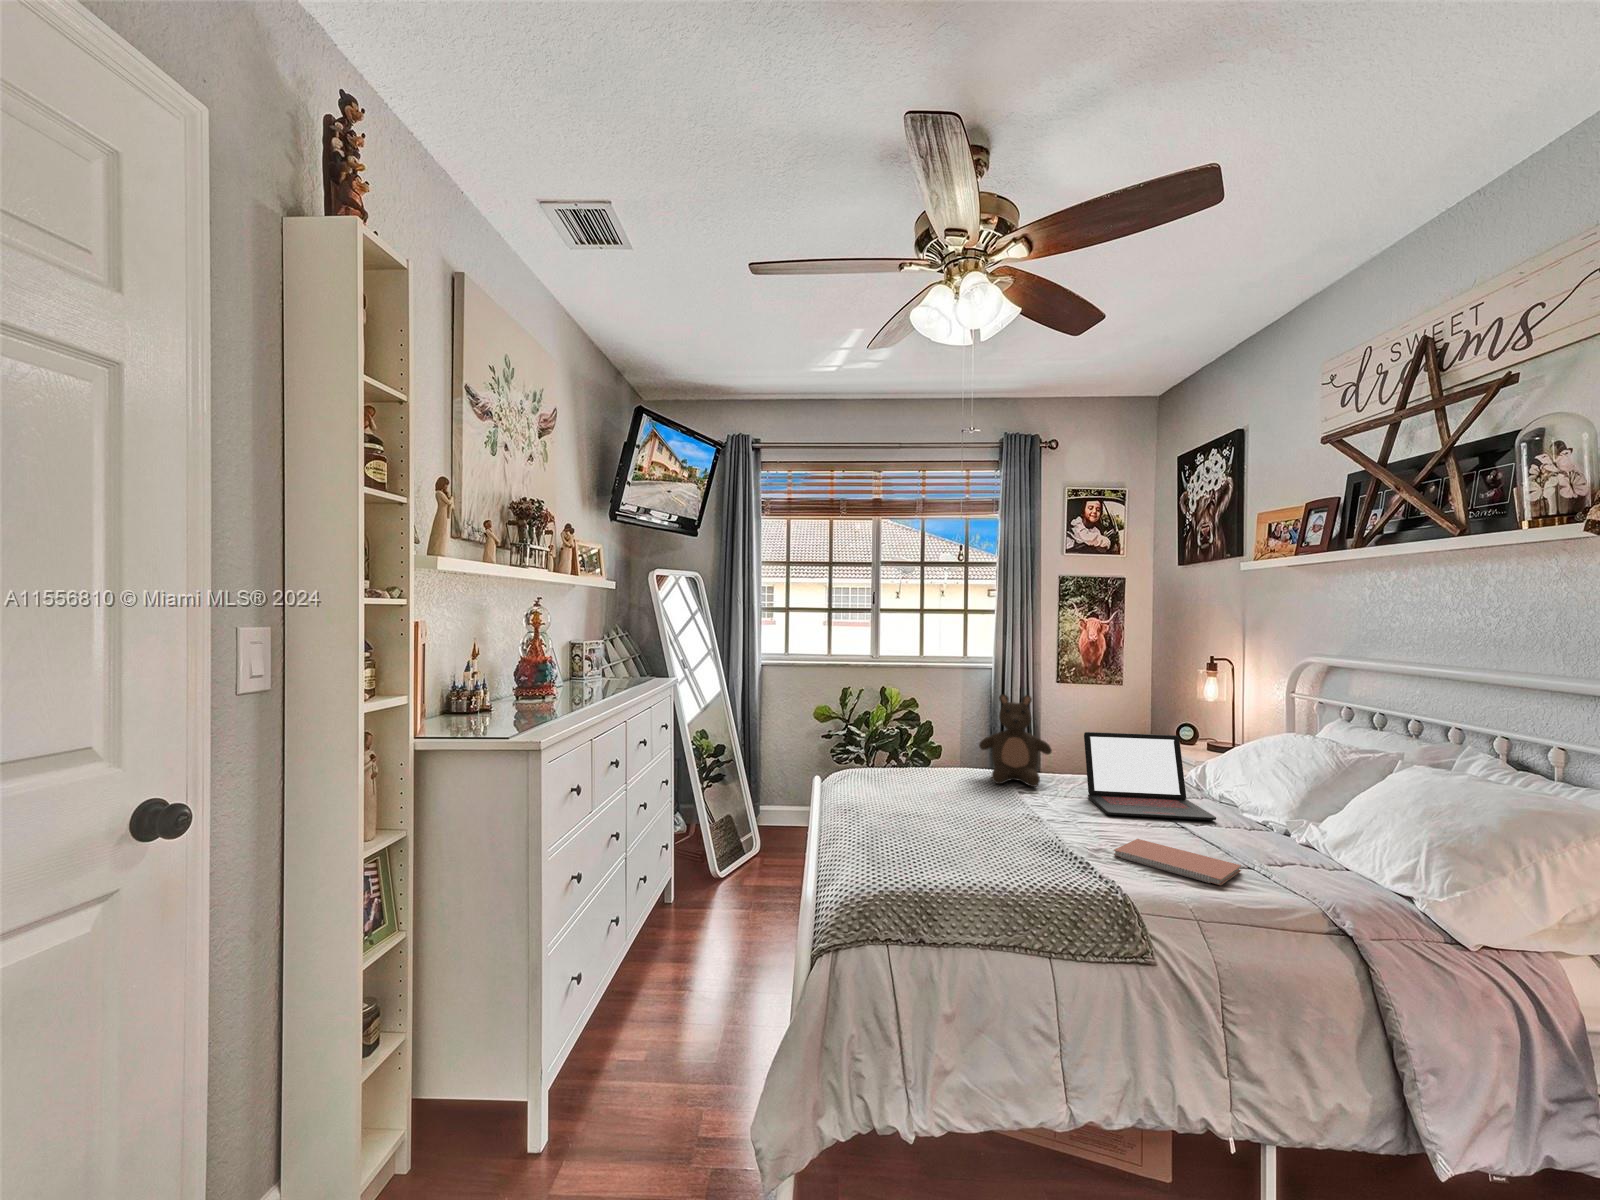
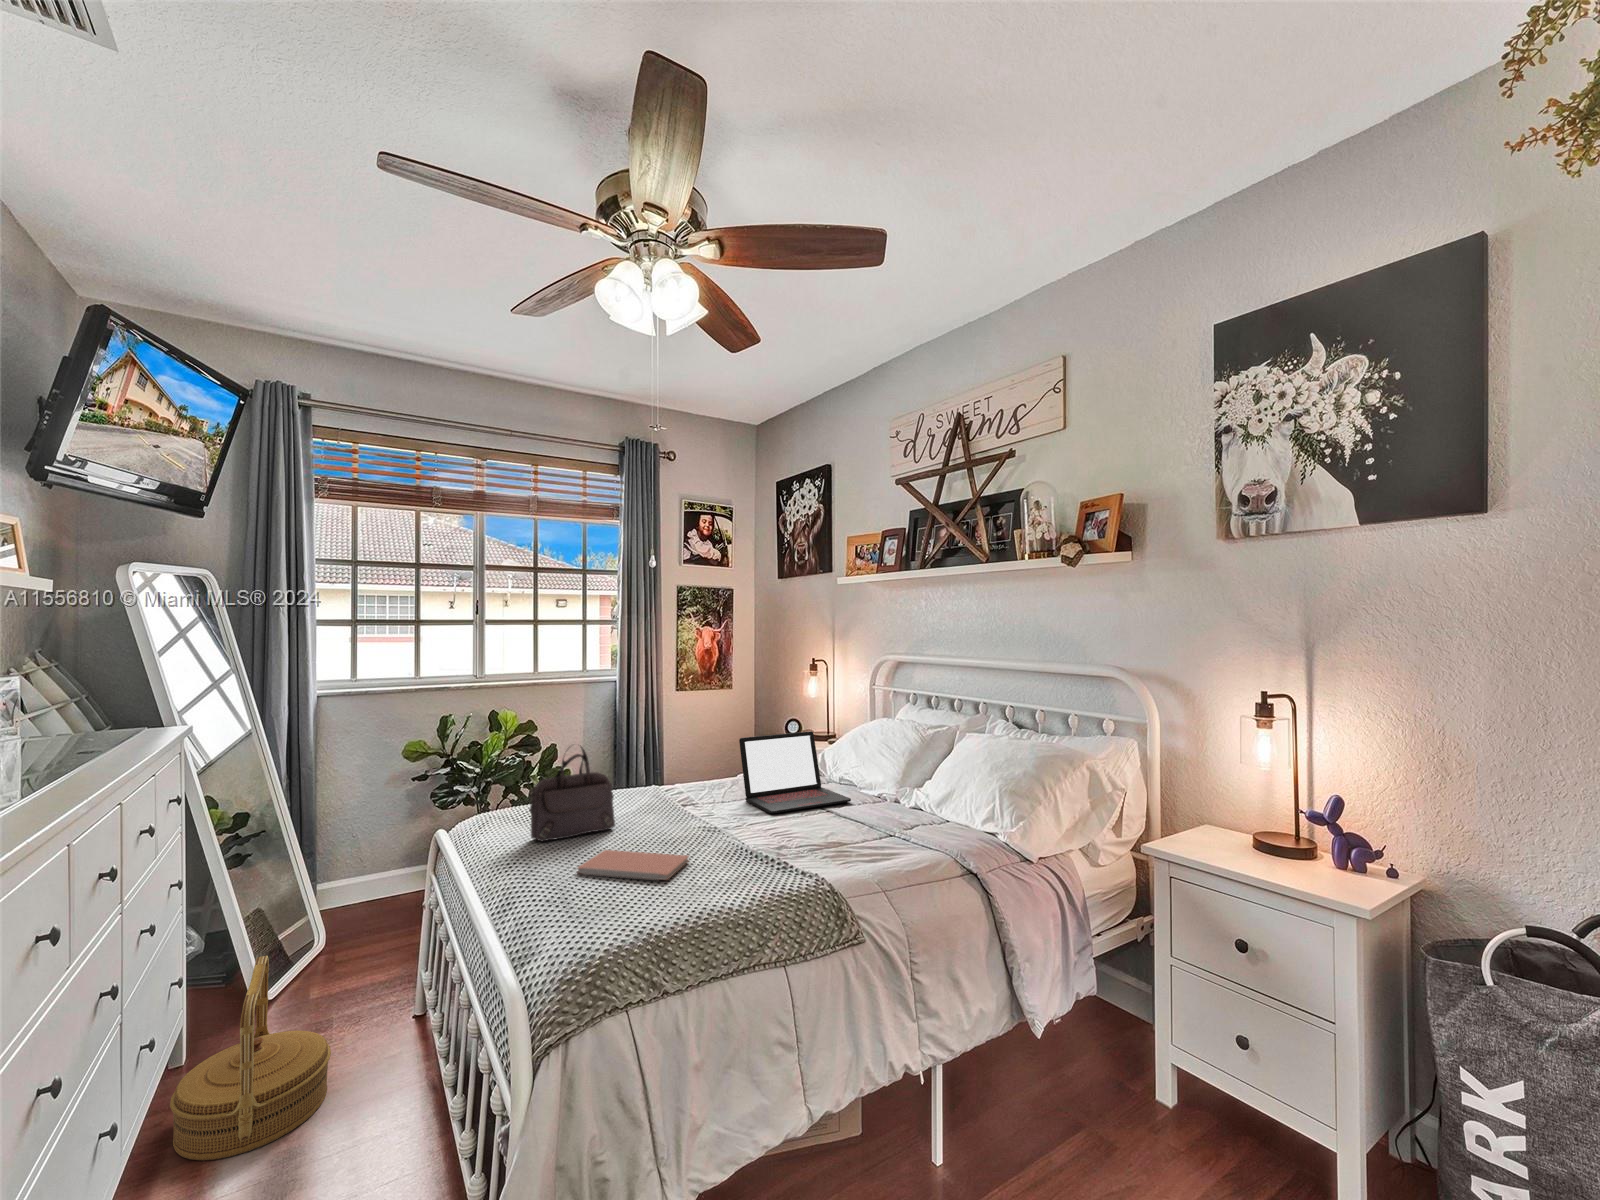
stuffed bear: present [979,694,1052,787] -> none [634,707,706,803]
handbag: none [870,716,945,798] -> present [529,747,615,841]
notebook: present [1114,839,1241,885] -> present [578,850,689,880]
woven basket: none [655,840,743,968] -> present [170,956,331,1161]

